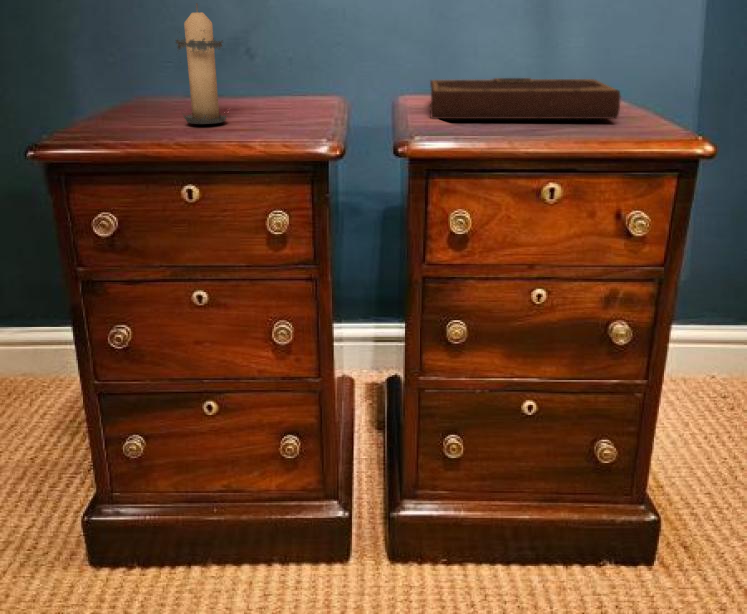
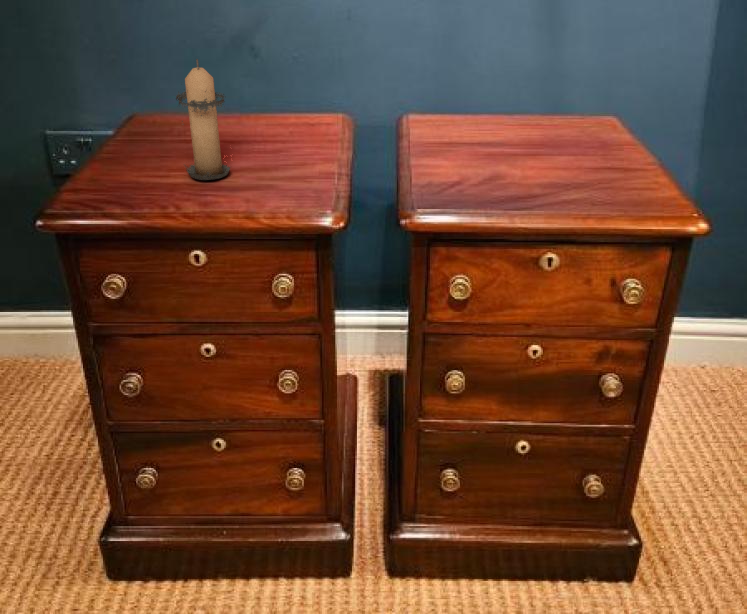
notebook: present [430,78,620,119] -> none [434,110,627,173]

